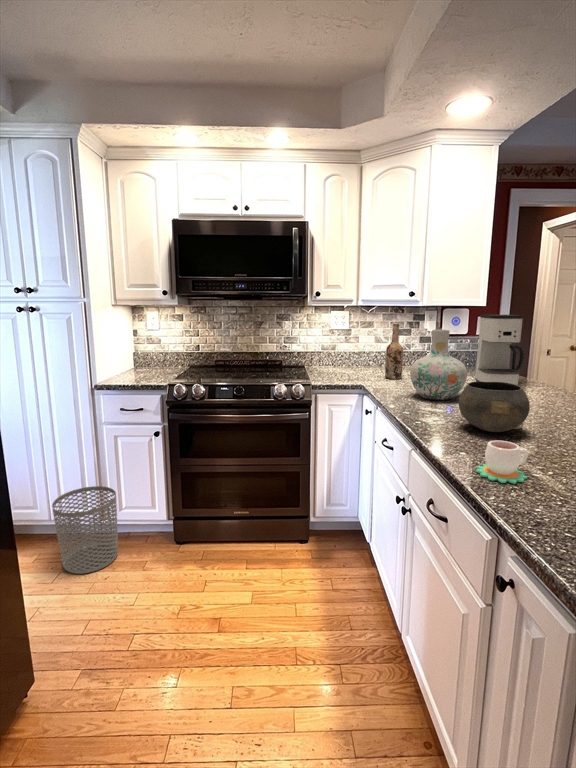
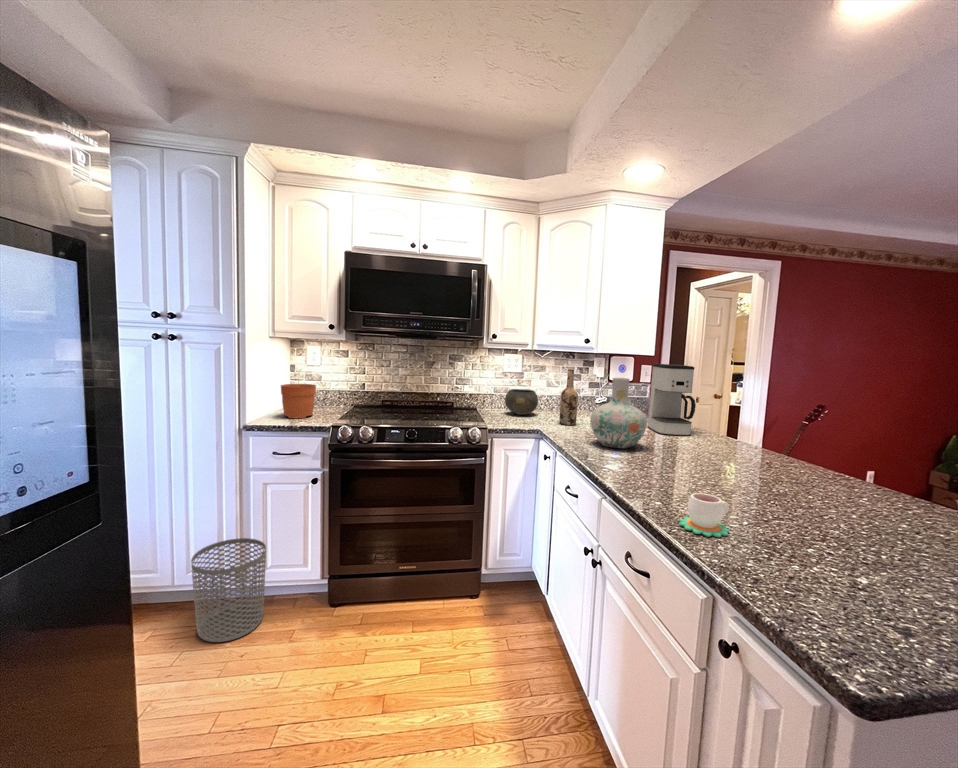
plant pot: none [121,334,154,379] -> present [281,383,316,418]
bowl: present [459,381,530,432] -> present [505,389,538,415]

